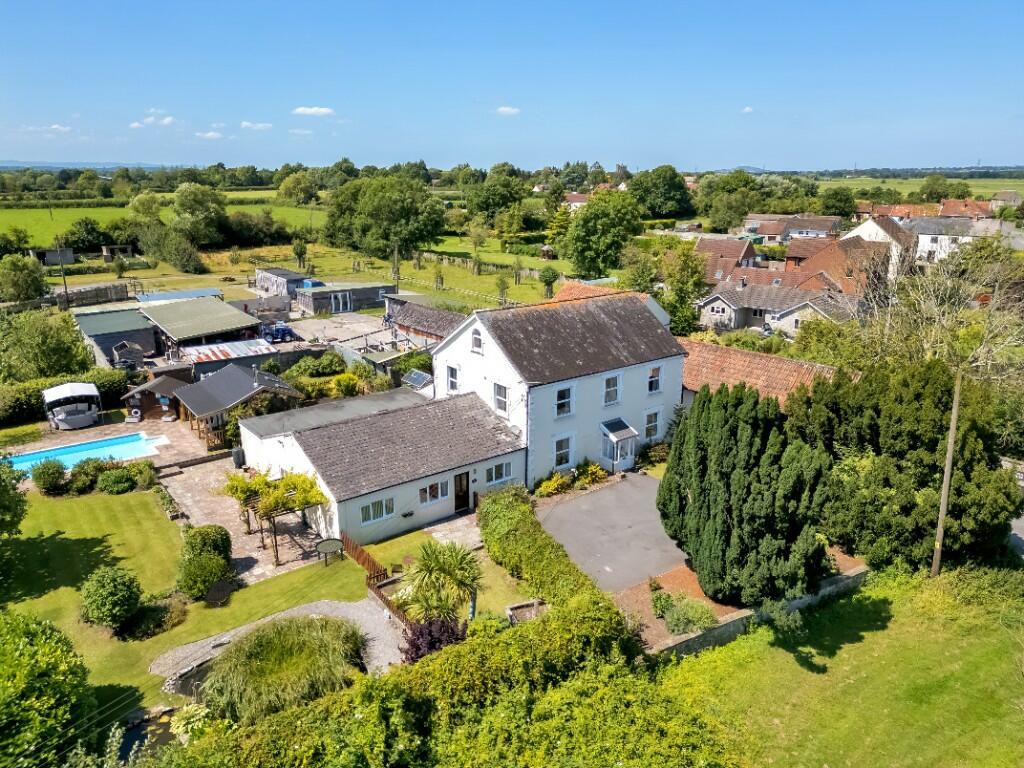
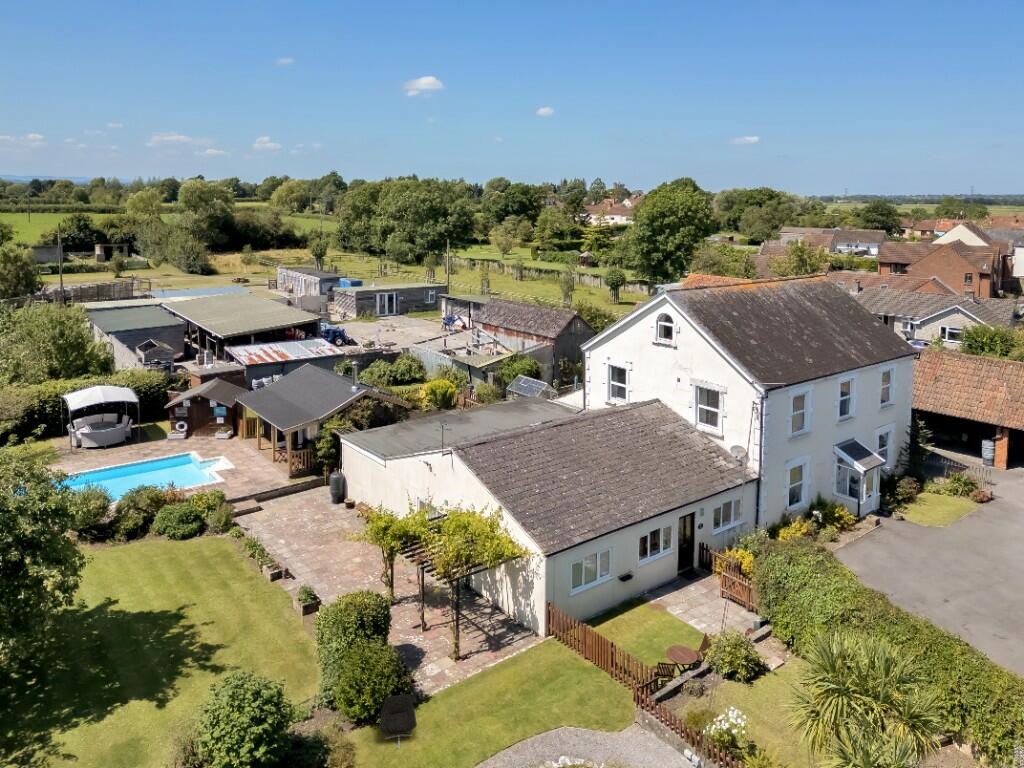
round table: present [315,538,344,566] -> none [515,616,557,662]

